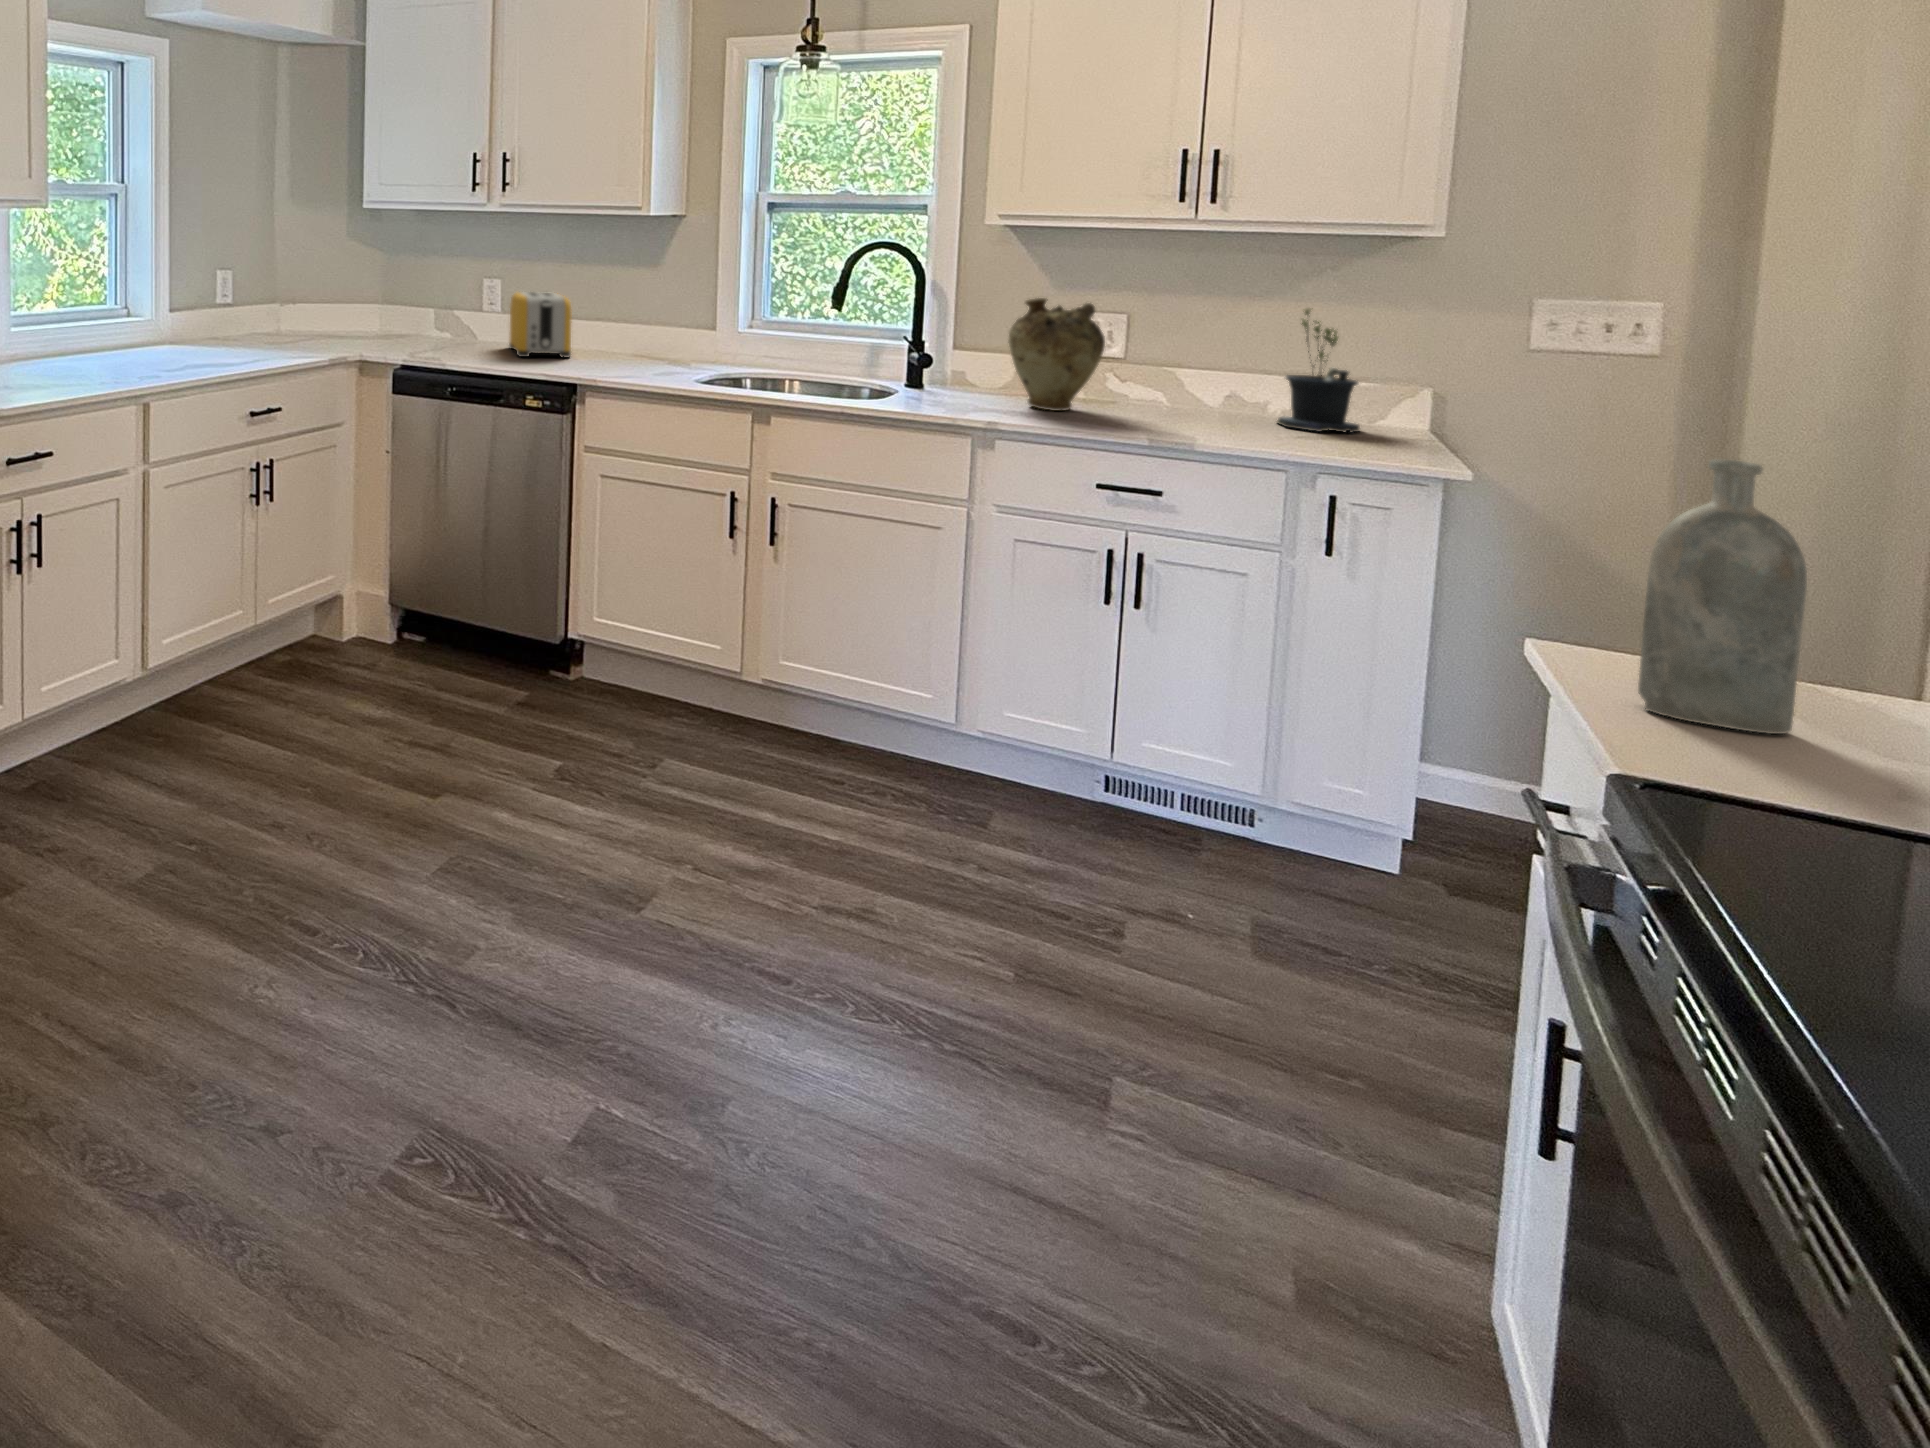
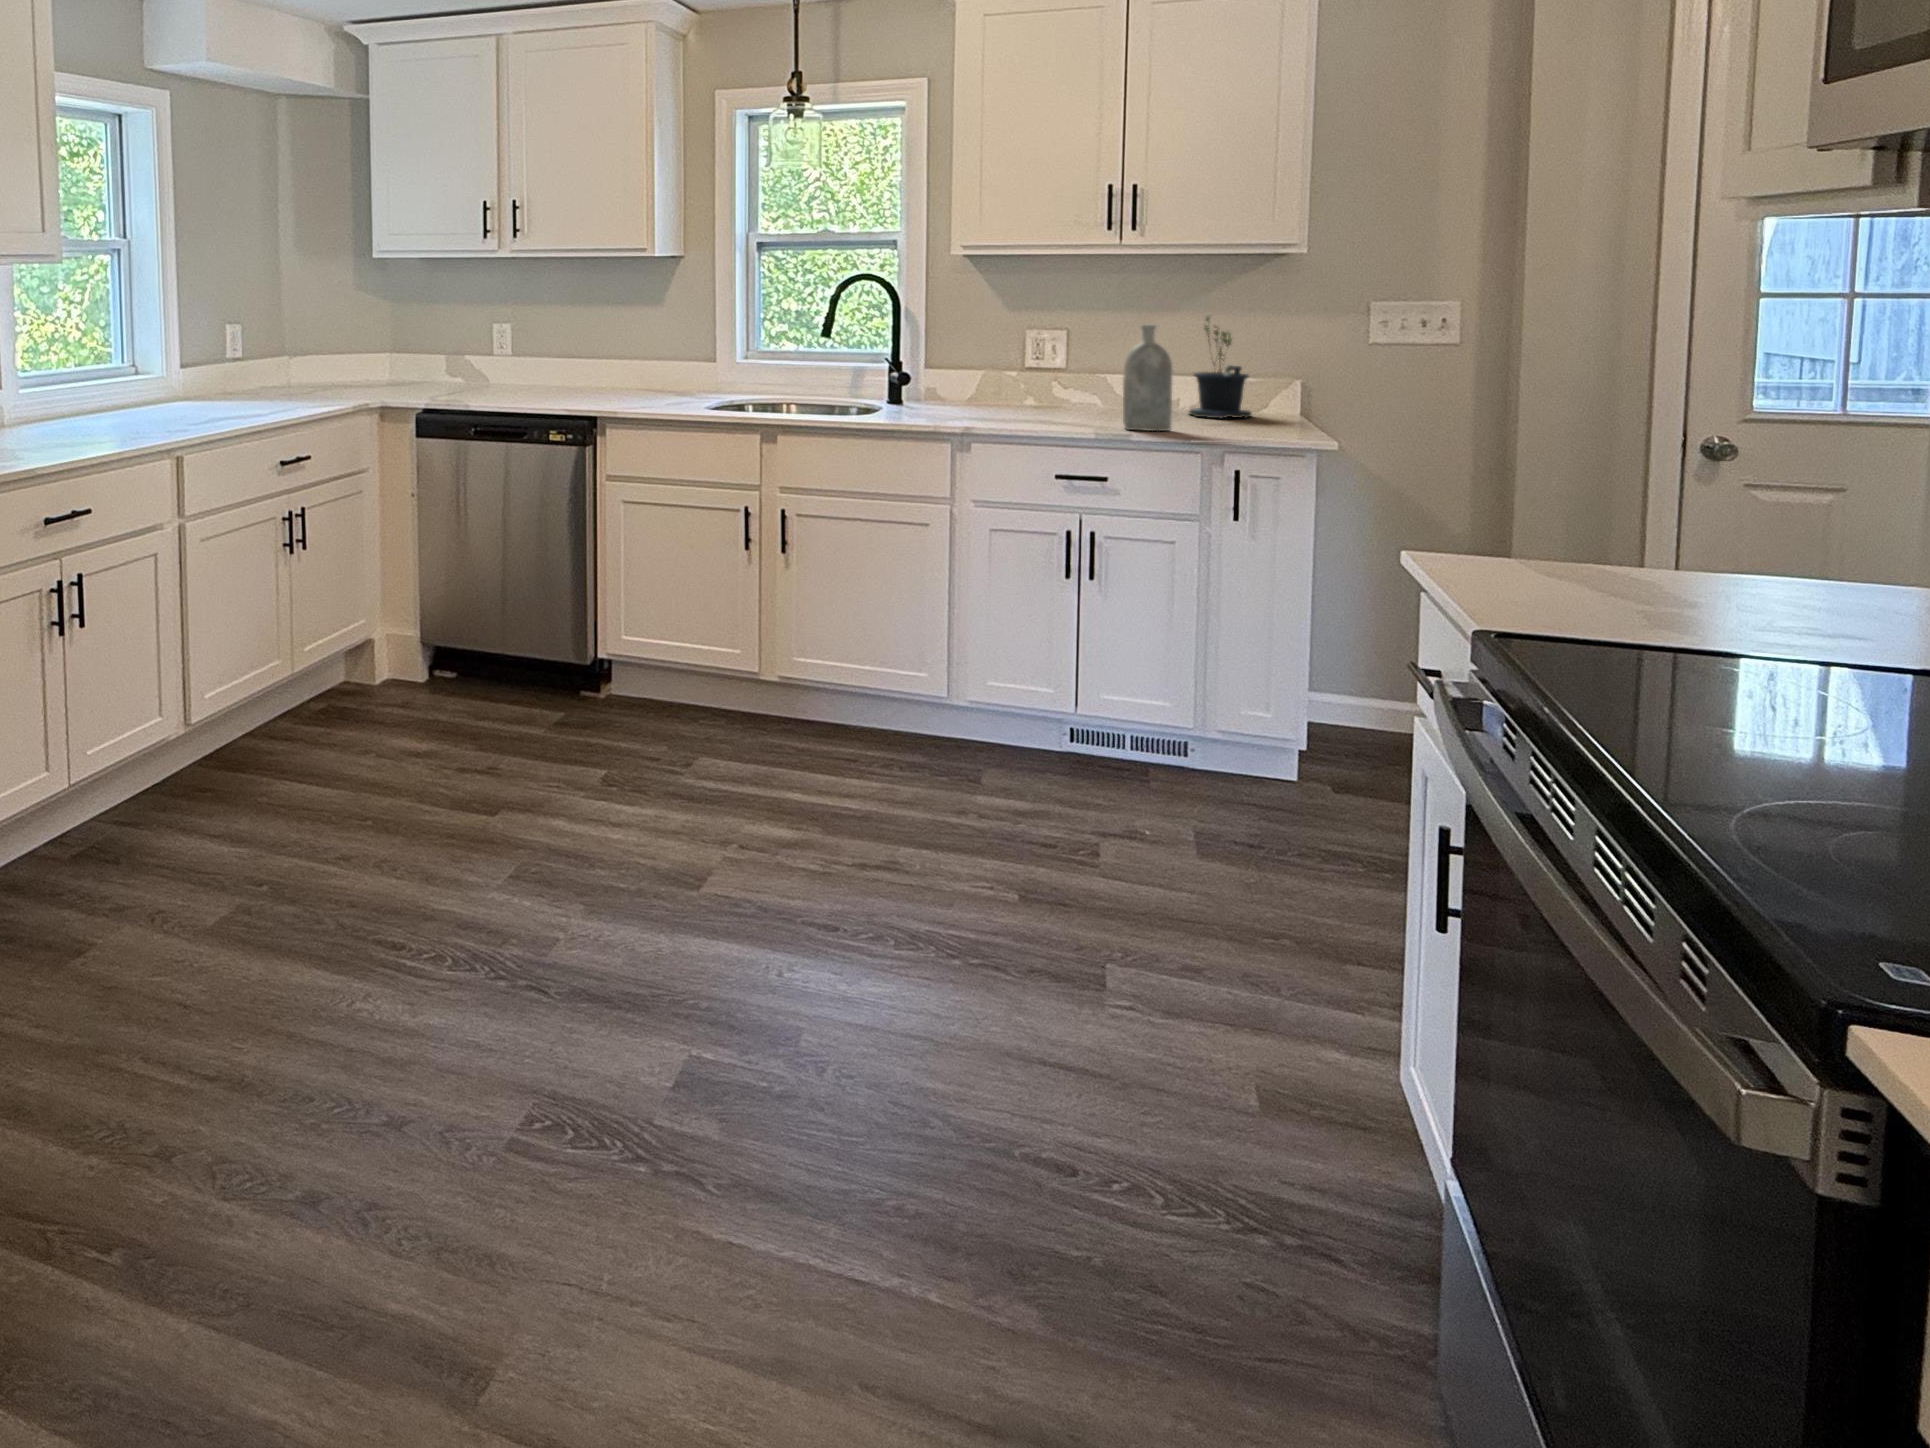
toaster: present [509,292,572,357] -> none [522,335,583,396]
vase: present [1008,298,1105,411] -> none [973,317,1052,415]
bottle: present [1638,459,1807,734] -> present [1123,325,1172,431]

